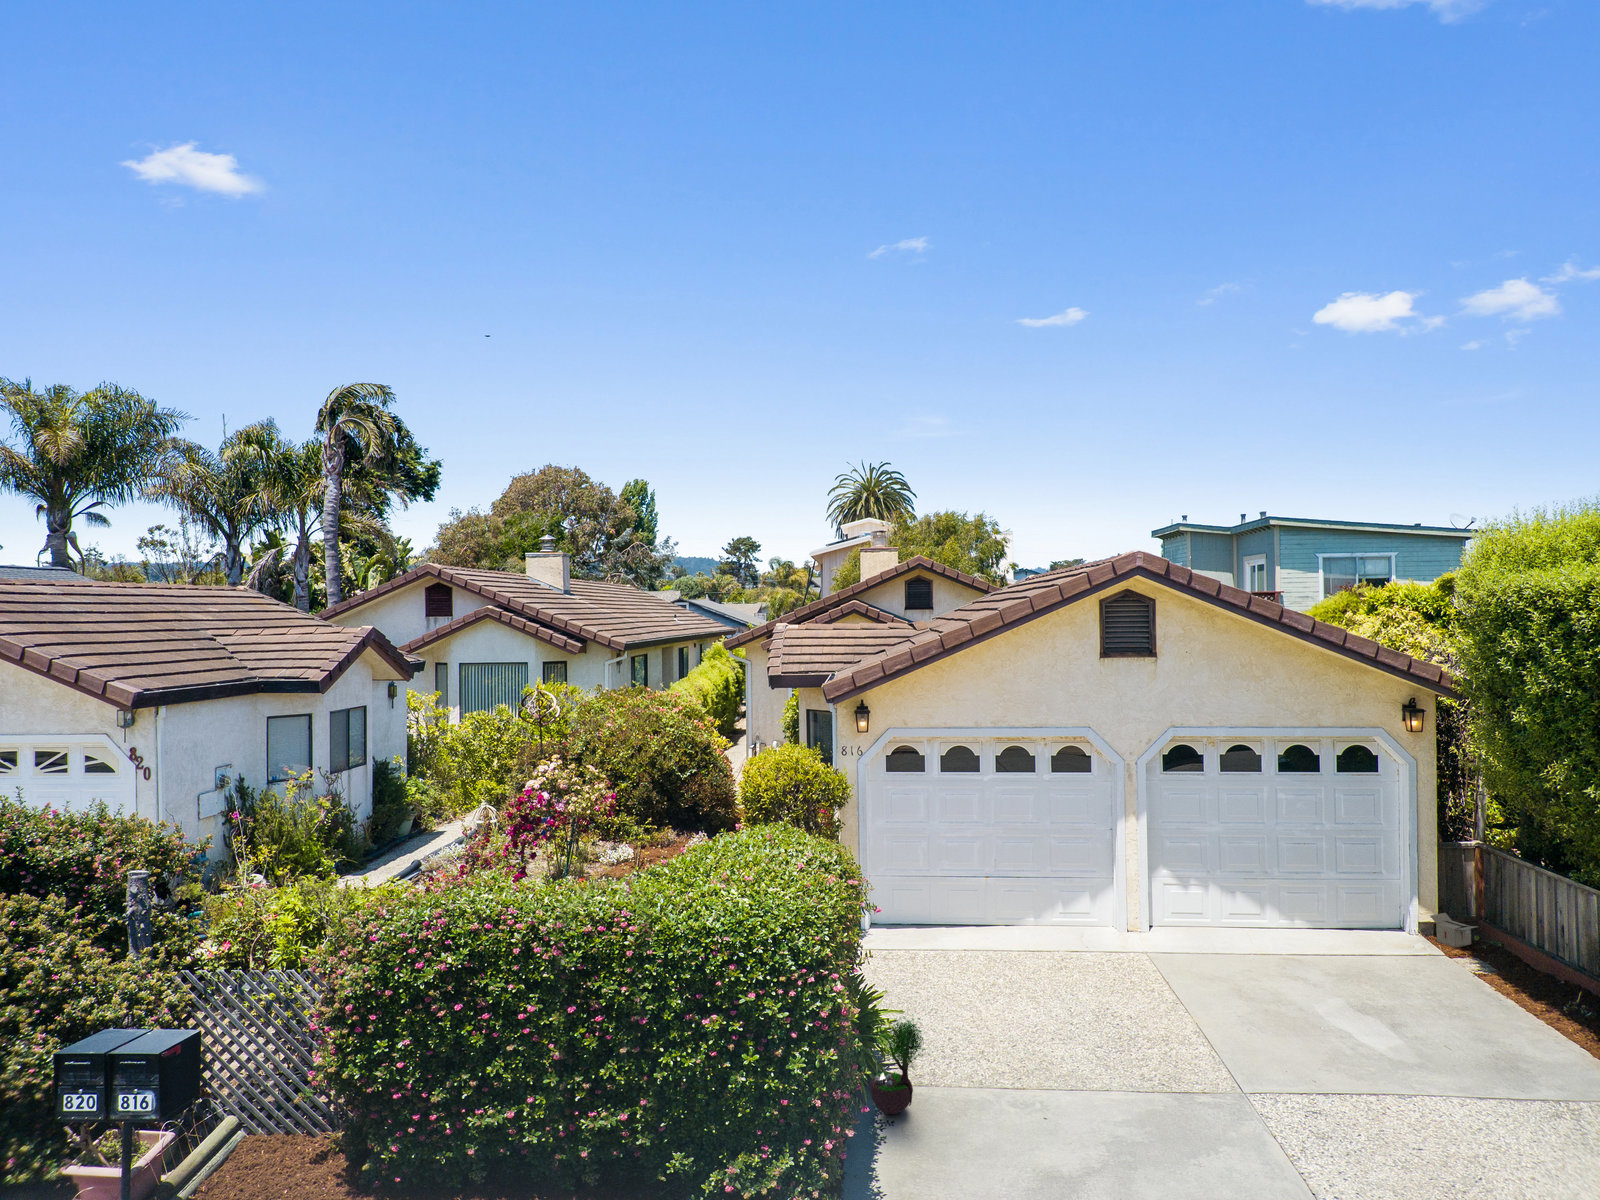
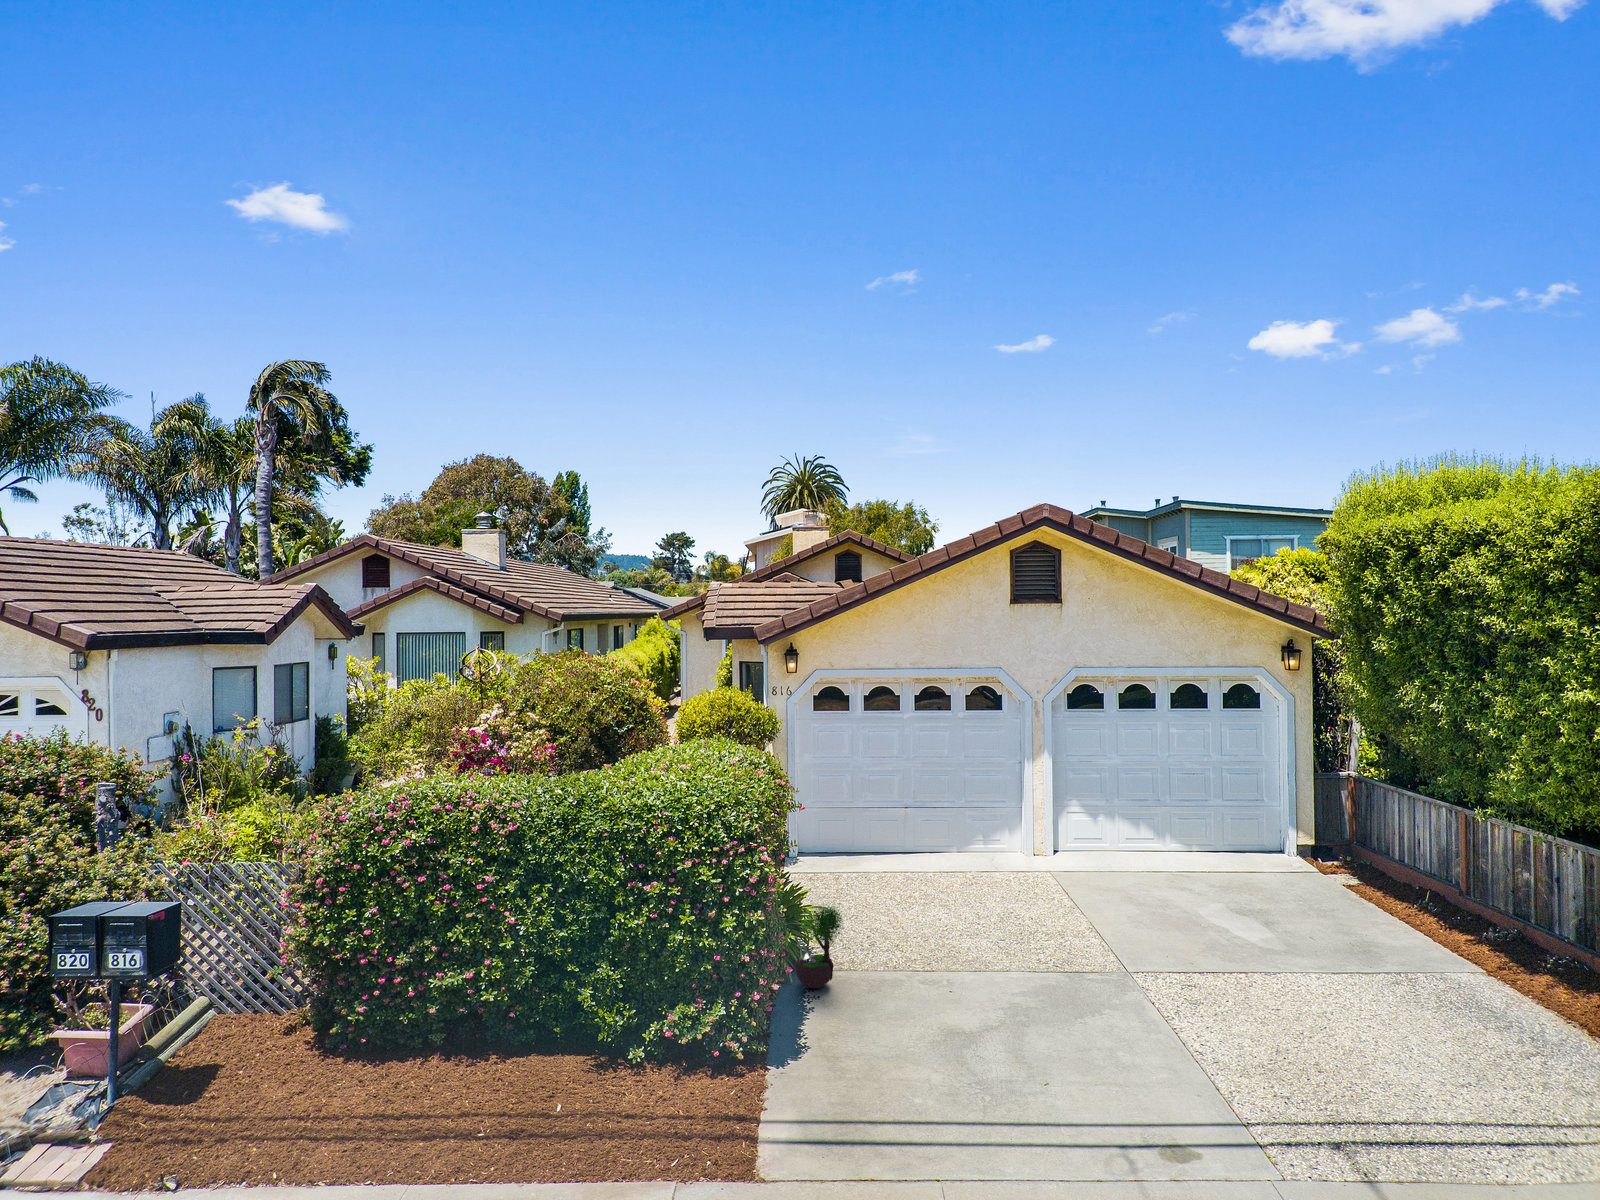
cardboard box: present [1430,913,1477,948] -> none [1298,831,1340,860]

